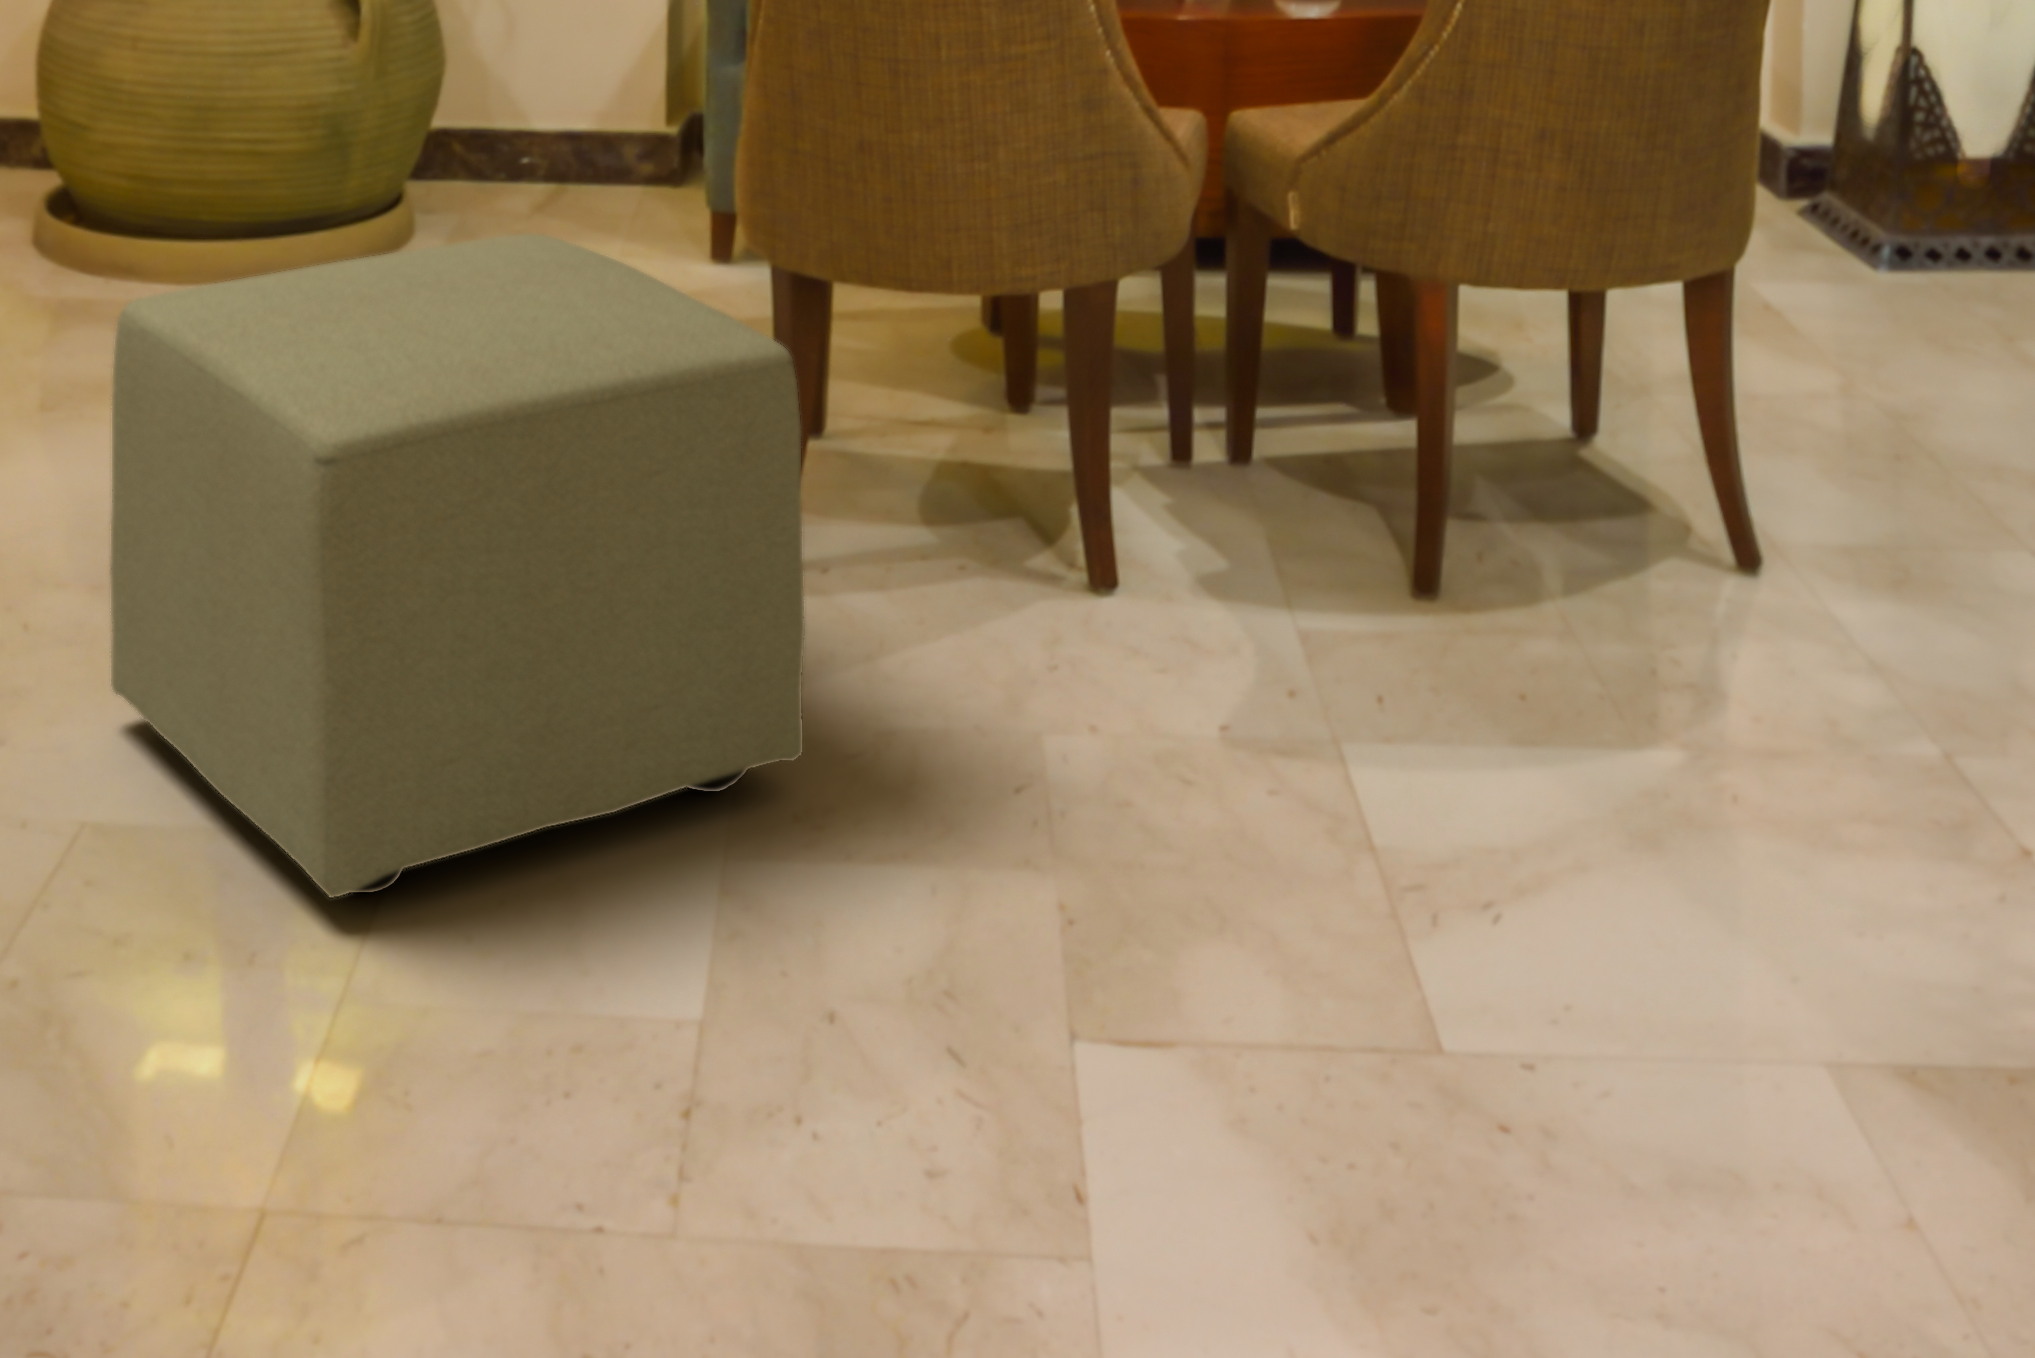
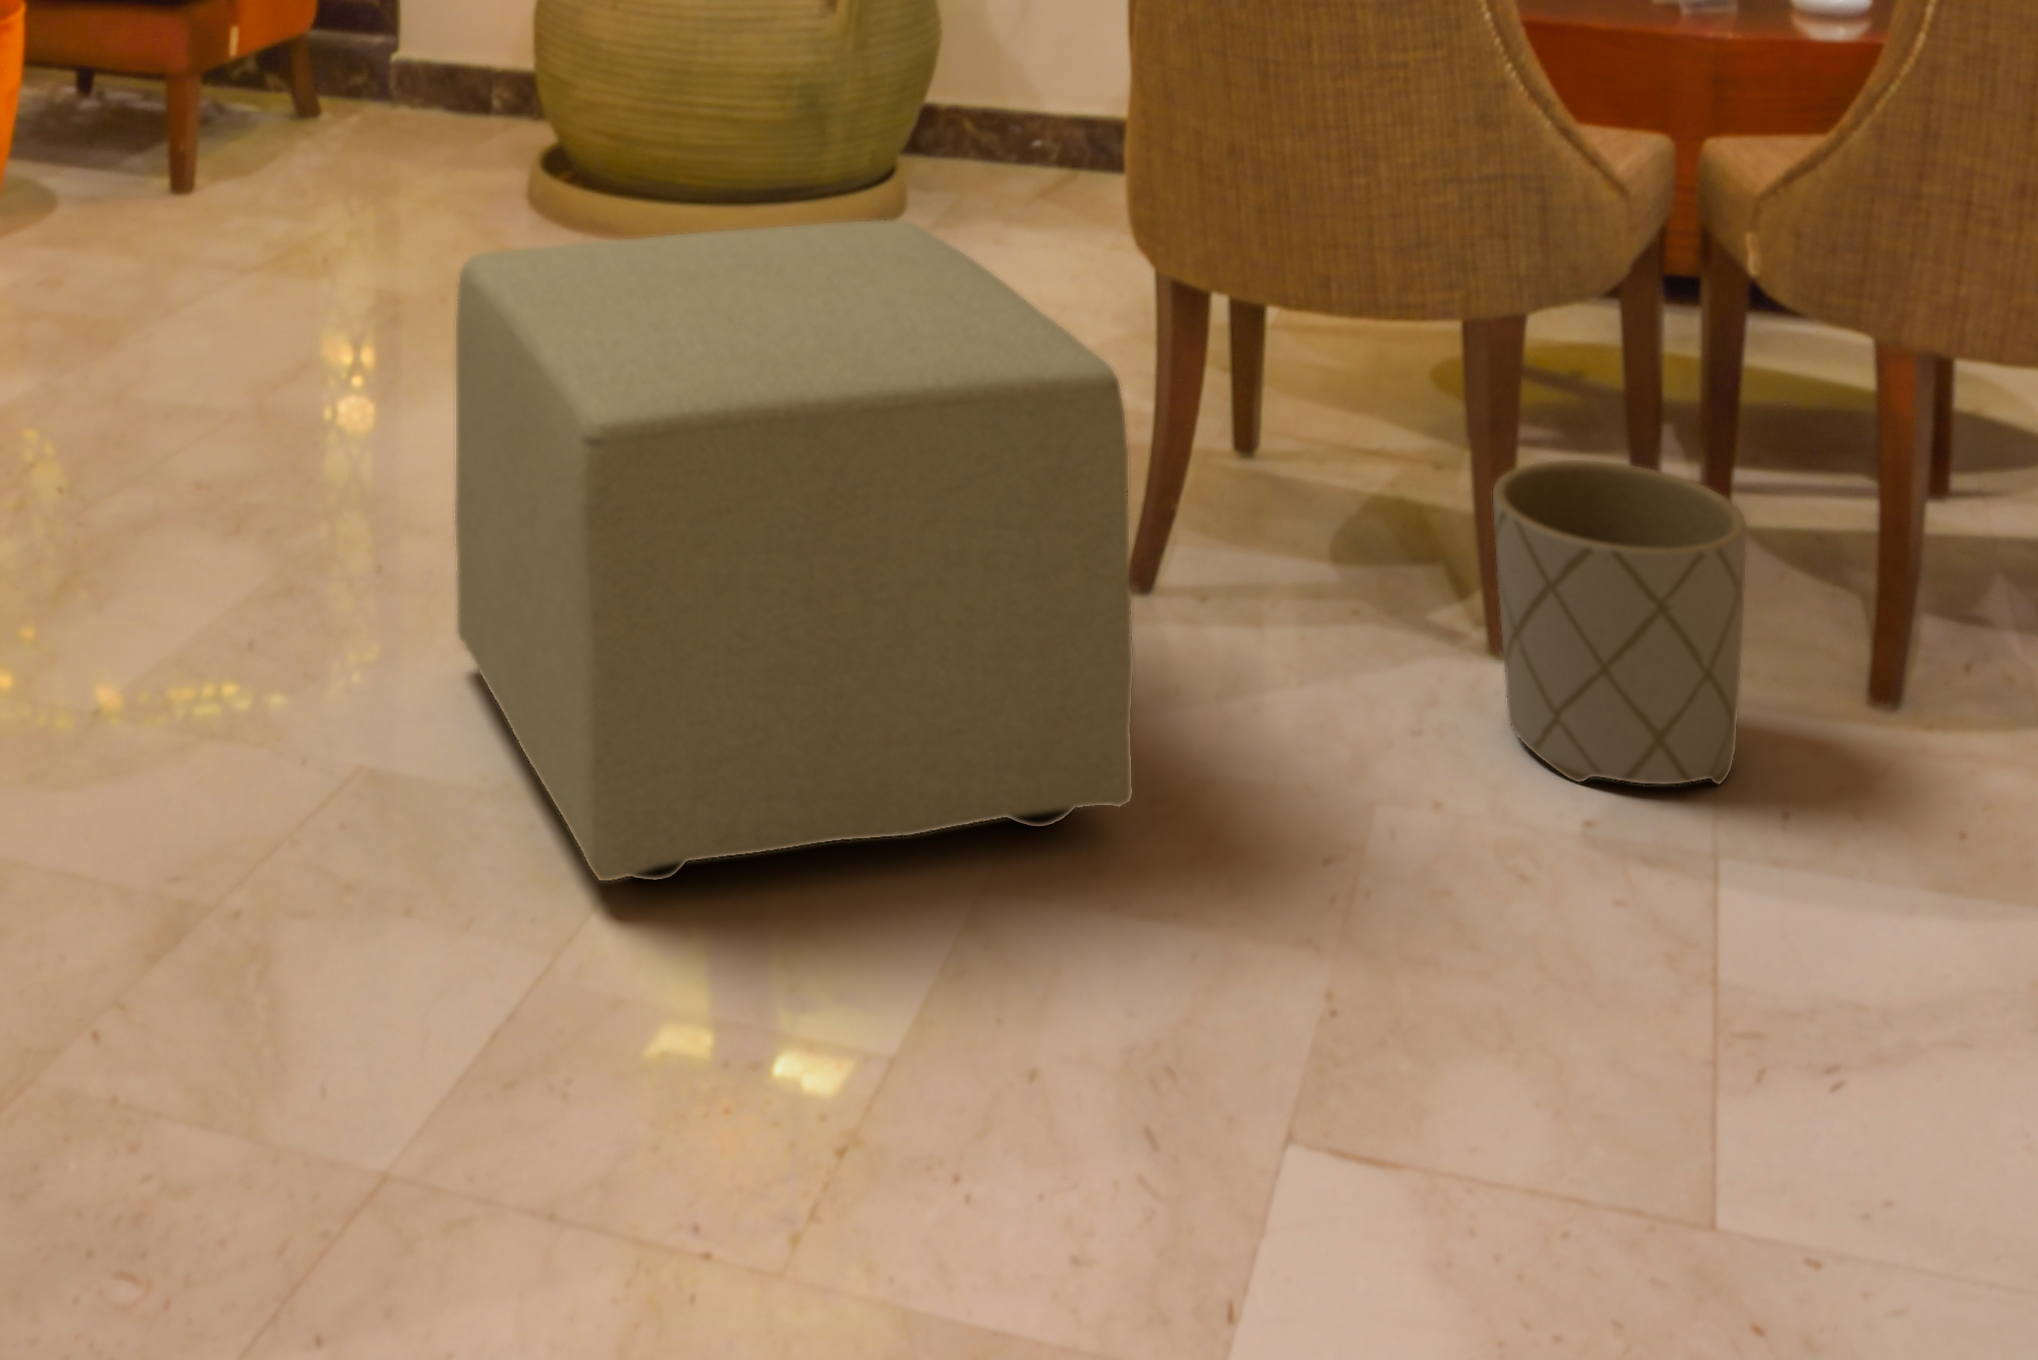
planter: none [1082,399,1298,688] -> present [1493,460,1746,784]

